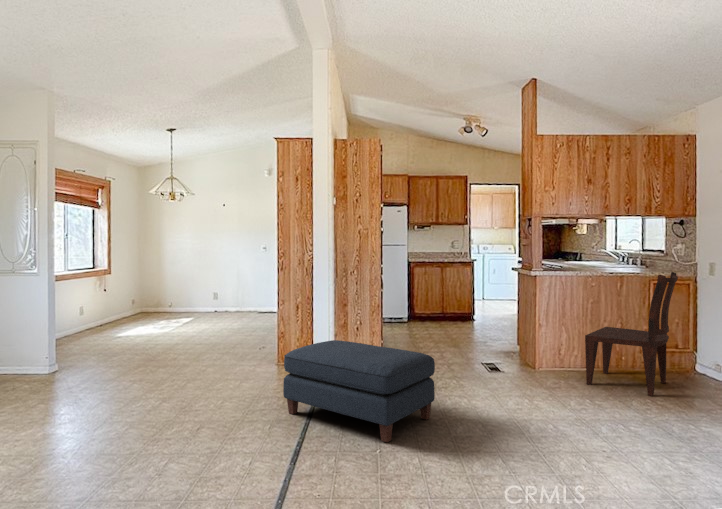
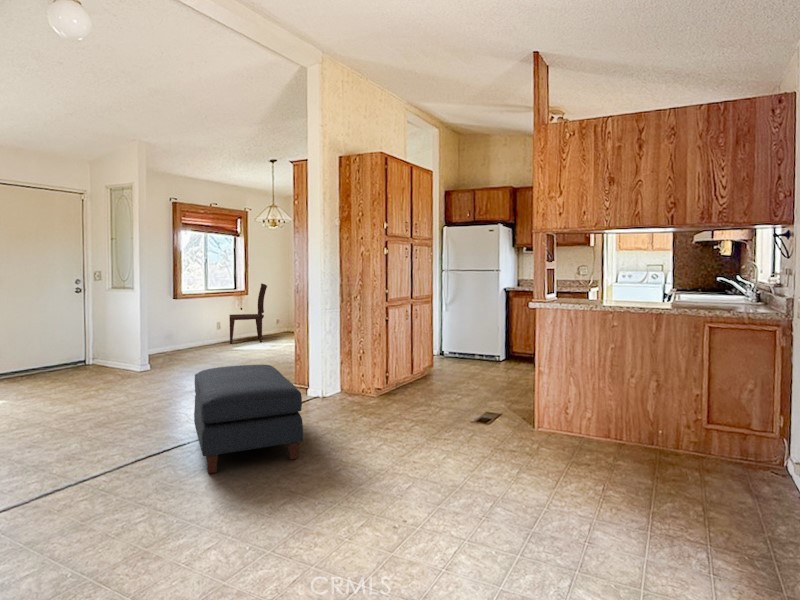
dining chair: present [585,272,678,396] -> present [229,284,267,344]

